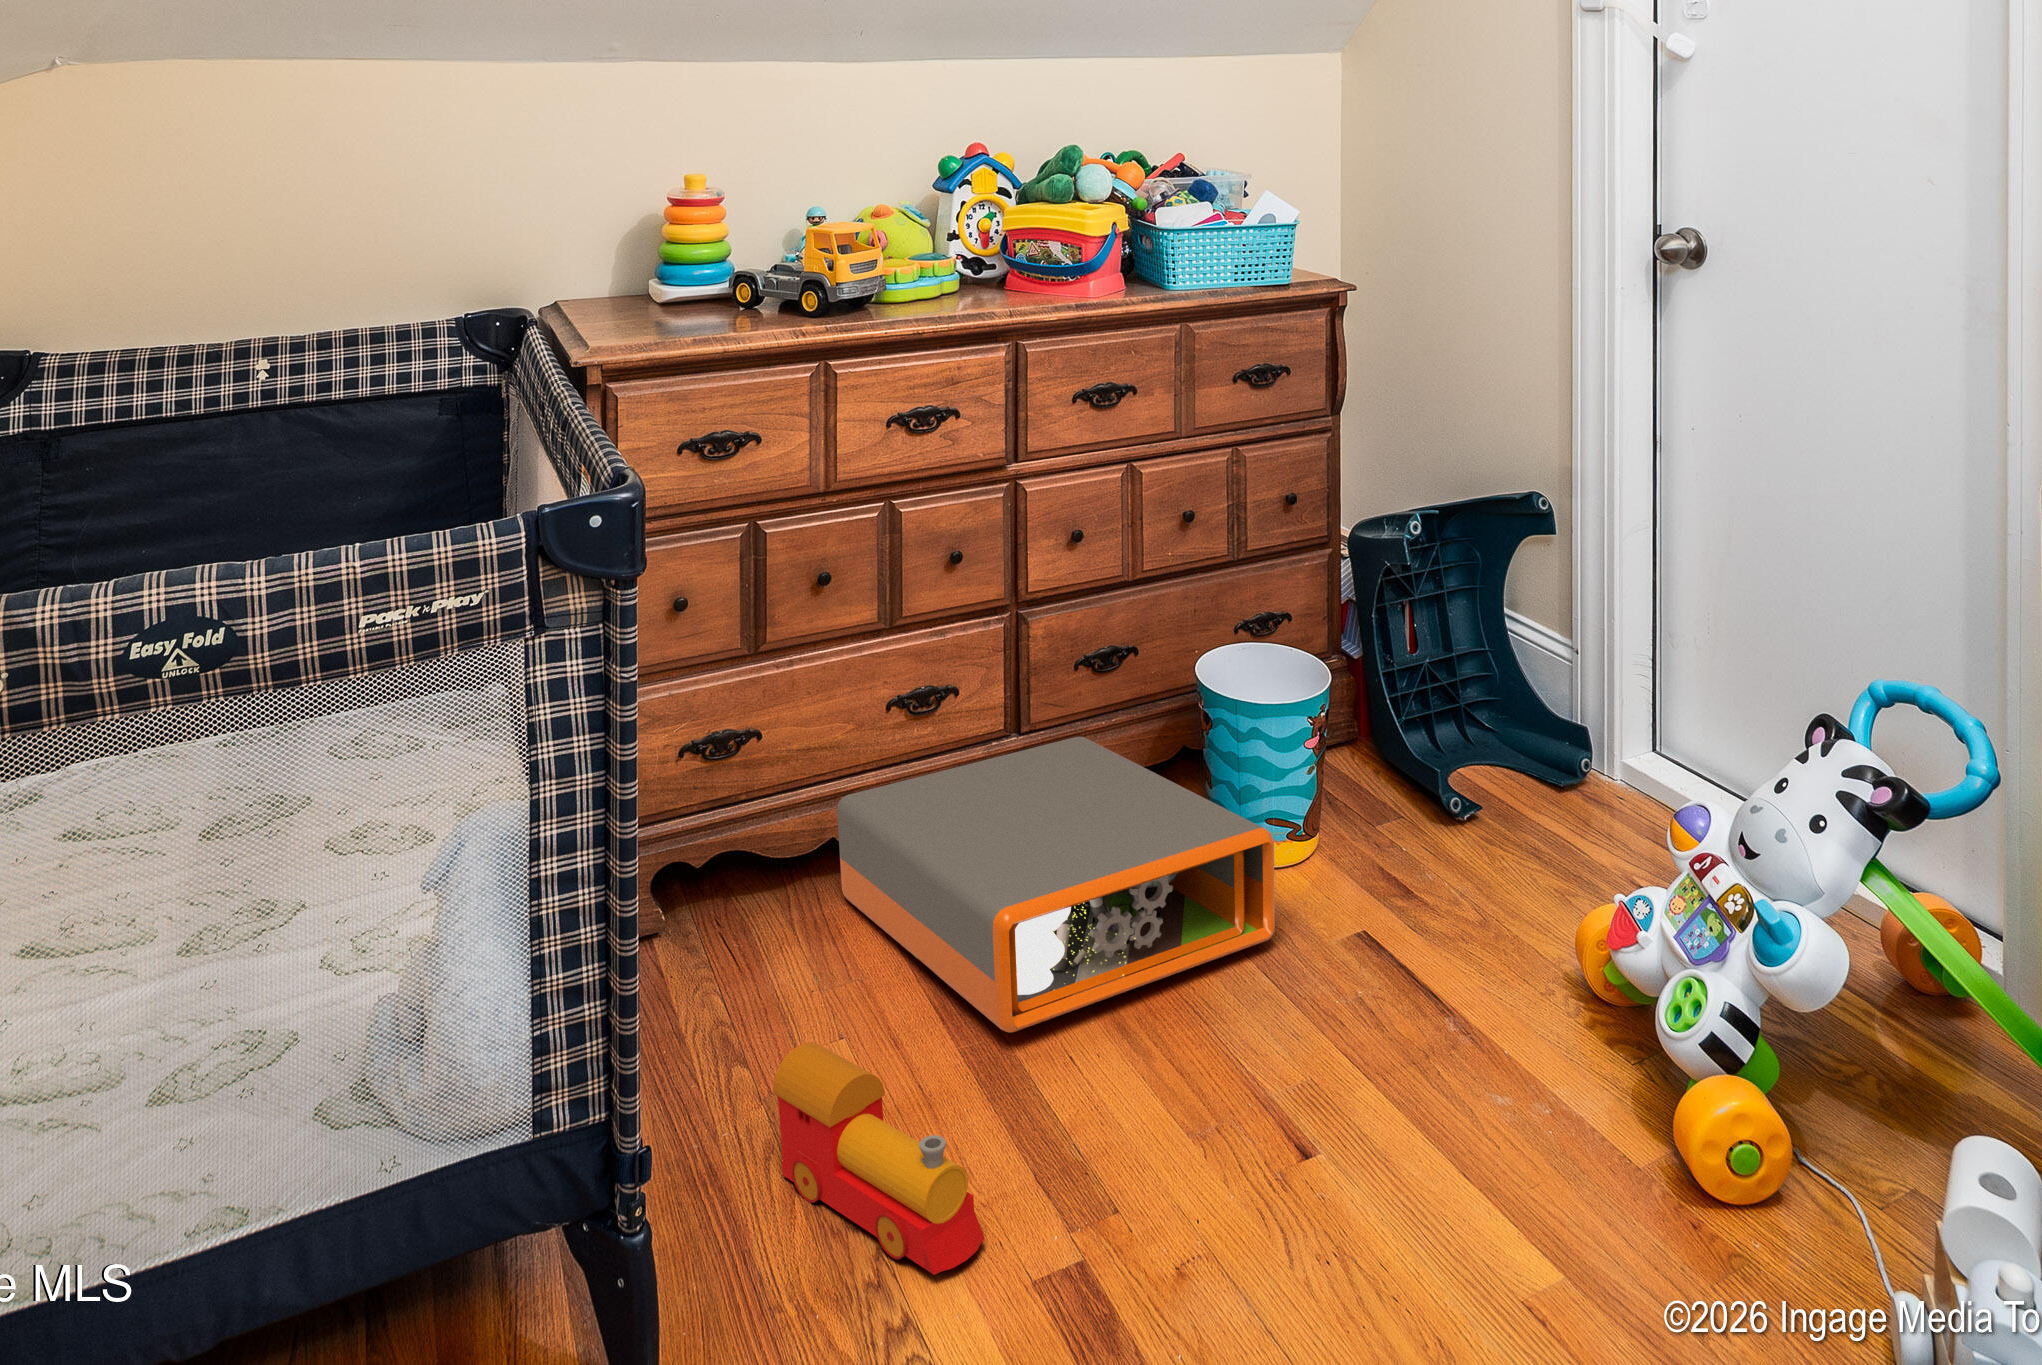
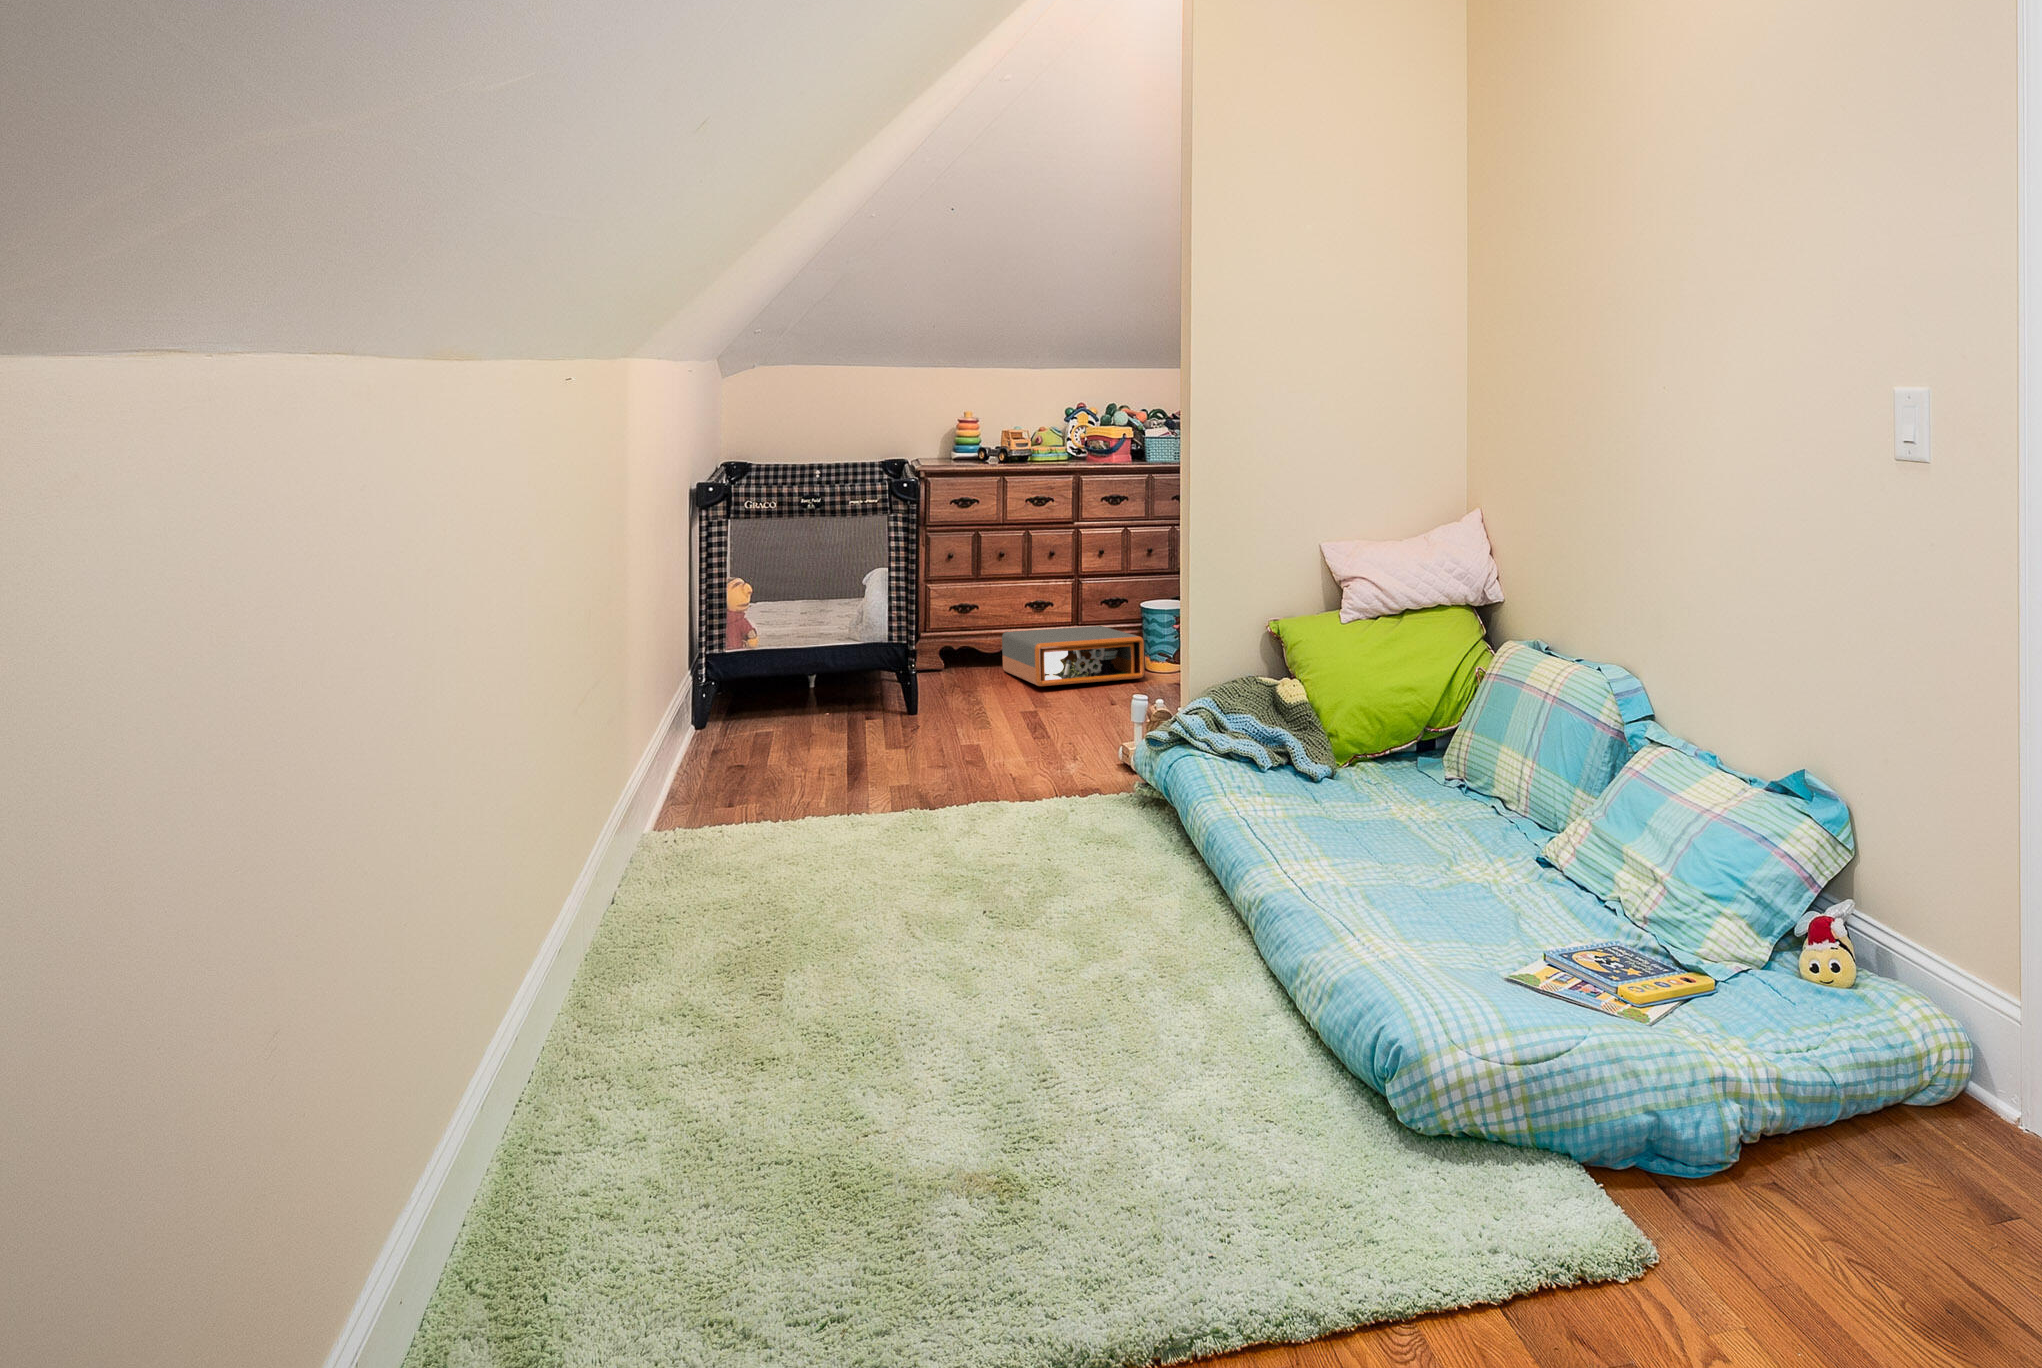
toy train: present [773,1042,985,1275] -> none [956,665,1010,713]

